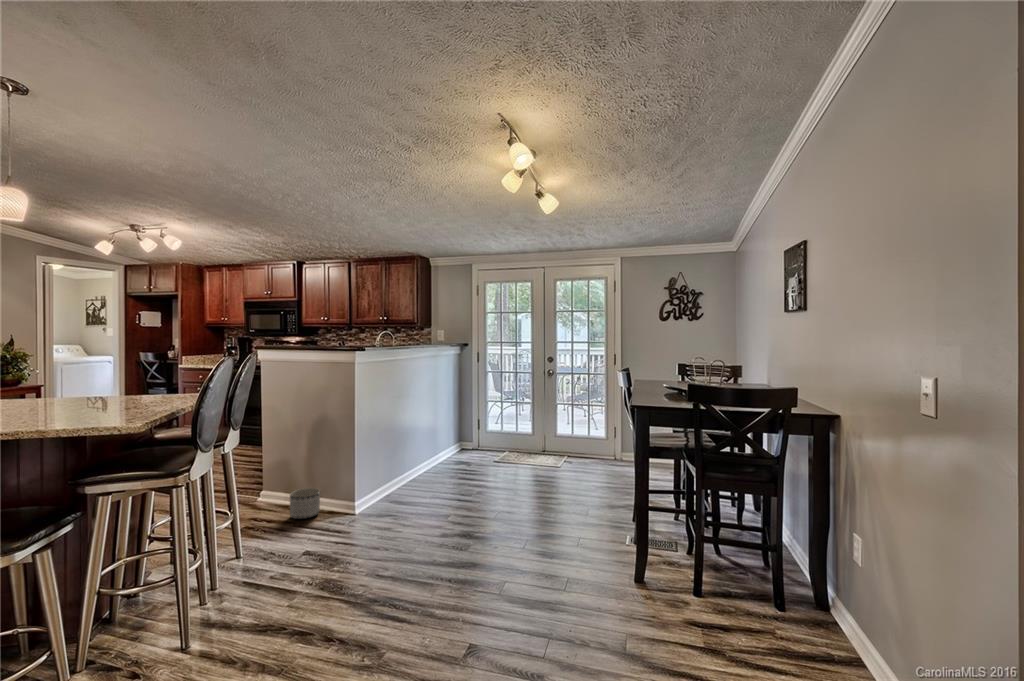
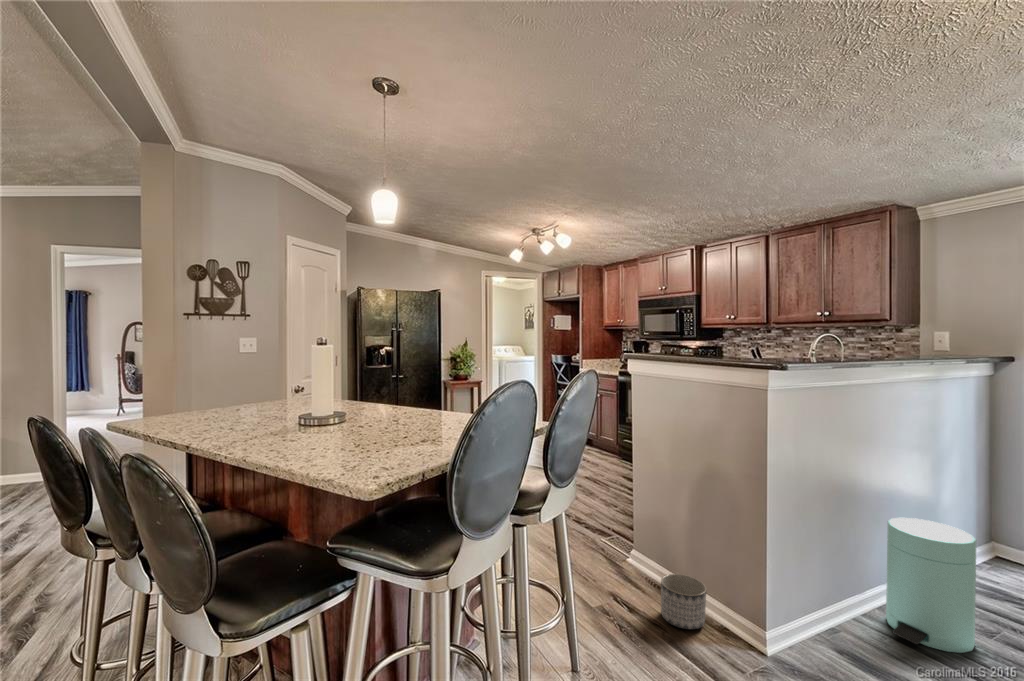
trash can: none [413,427,448,486] -> present [886,518,977,653]

